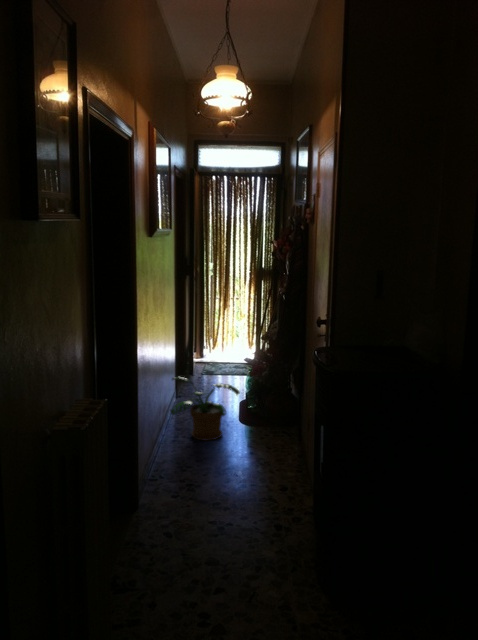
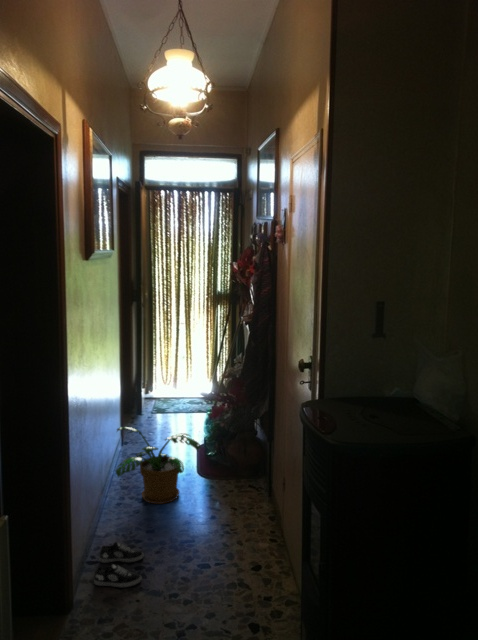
shoe: none [154,461,192,491] -> present [94,542,144,587]

